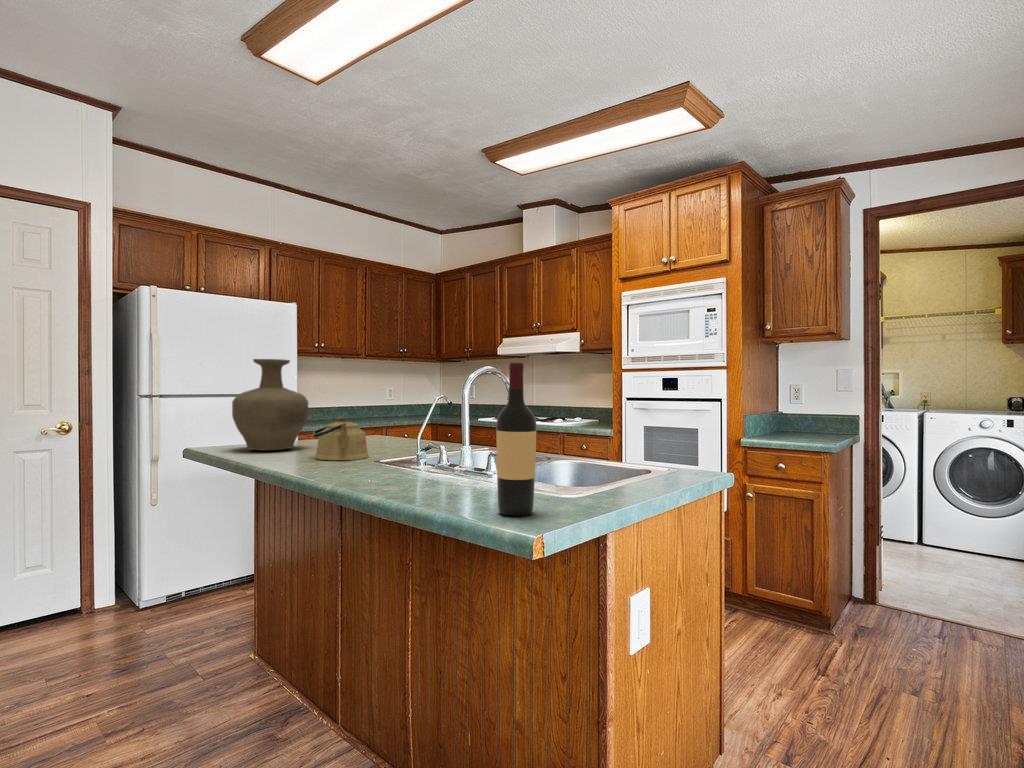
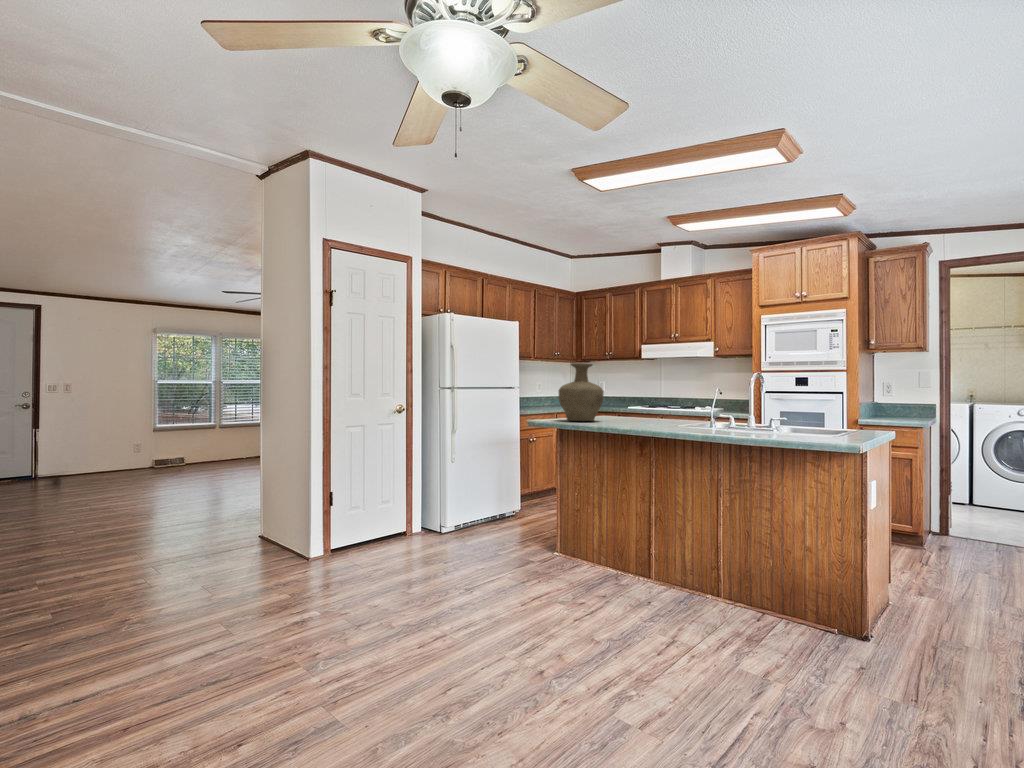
wine bottle: present [496,362,537,516] -> none [823,369,843,439]
kettle: present [313,417,369,460] -> none [626,399,662,425]

